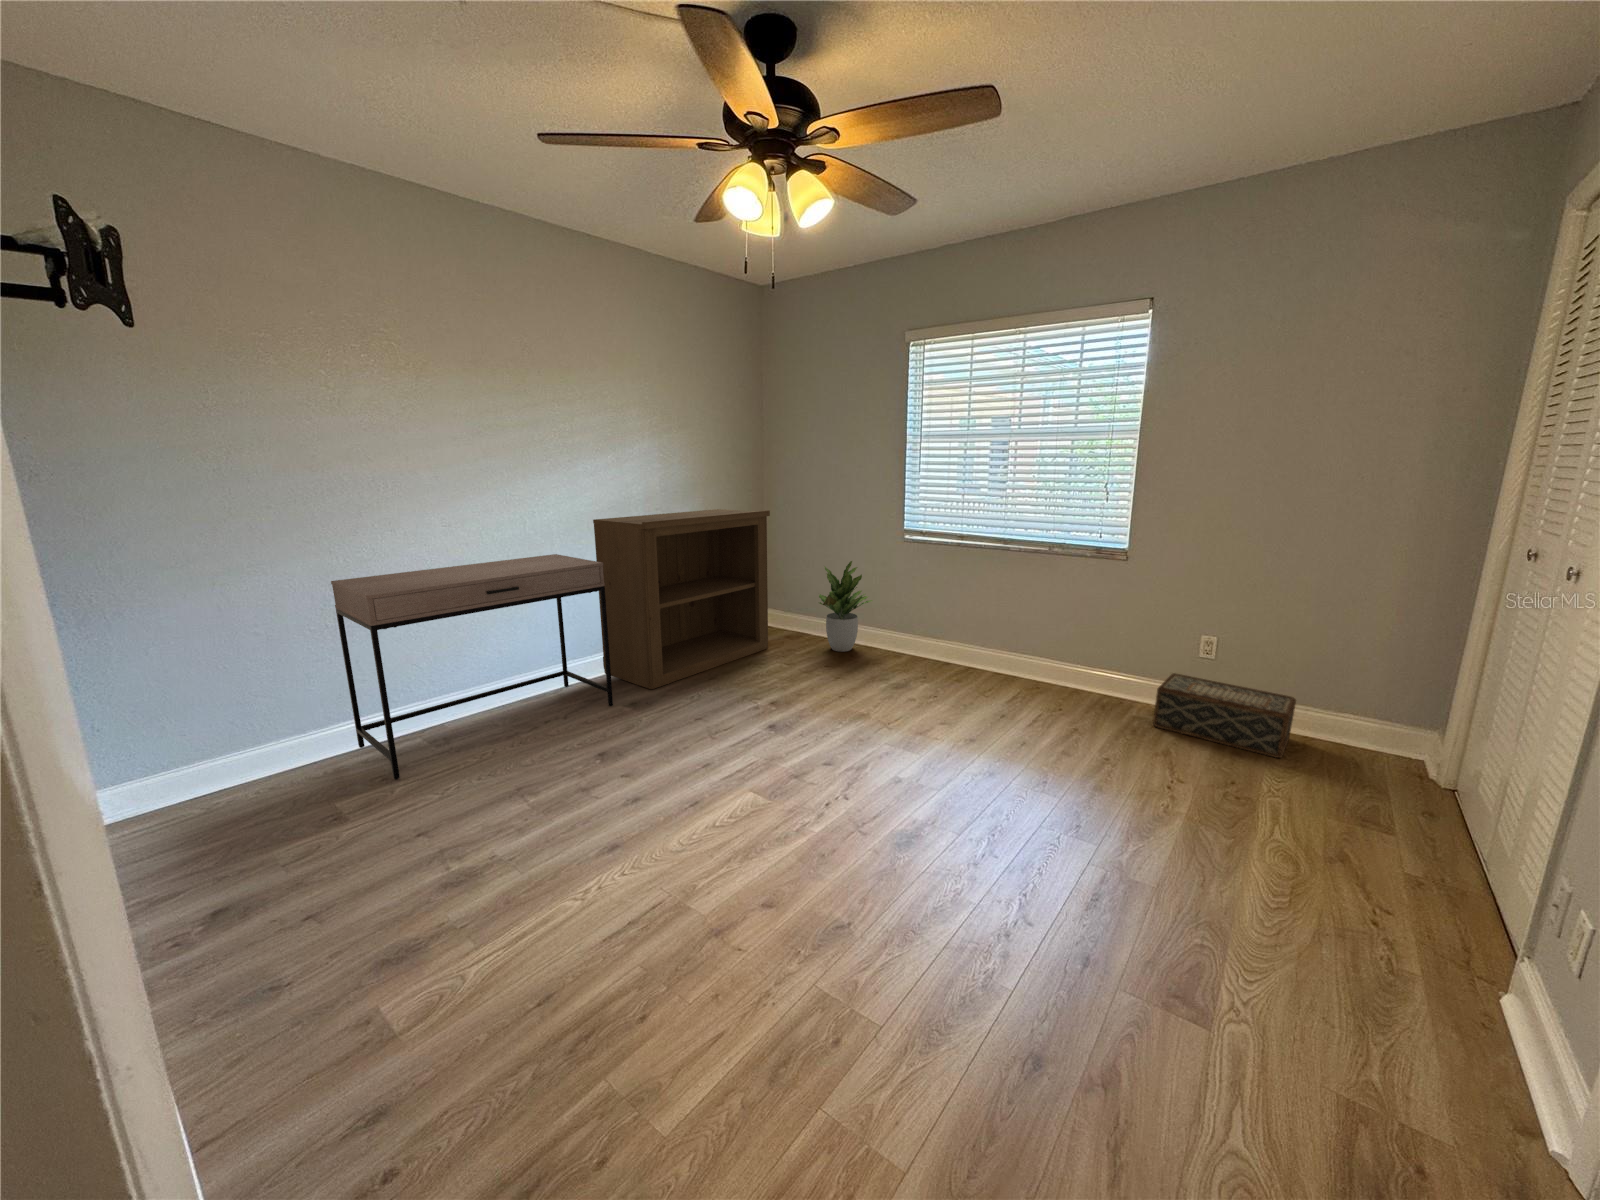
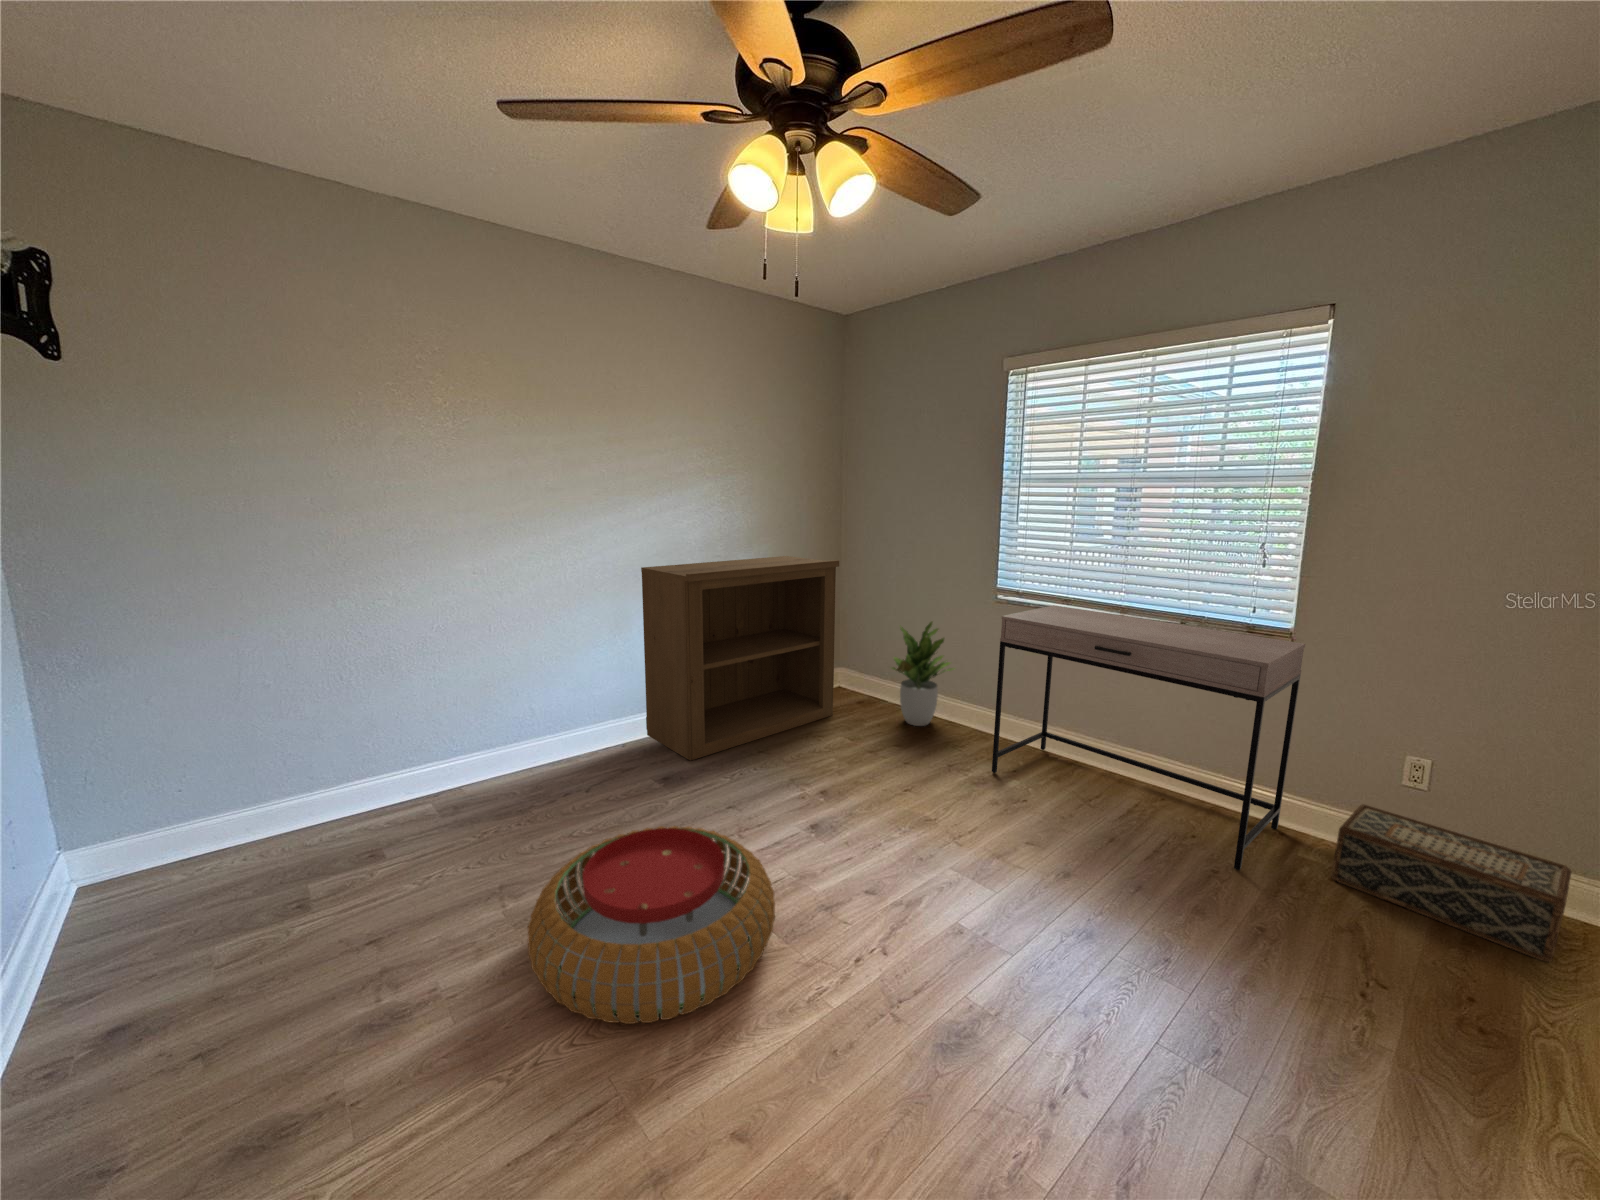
desk: present [331,554,613,779] -> present [992,605,1305,870]
pouf: none [562,724,761,860] -> present [528,826,775,1024]

